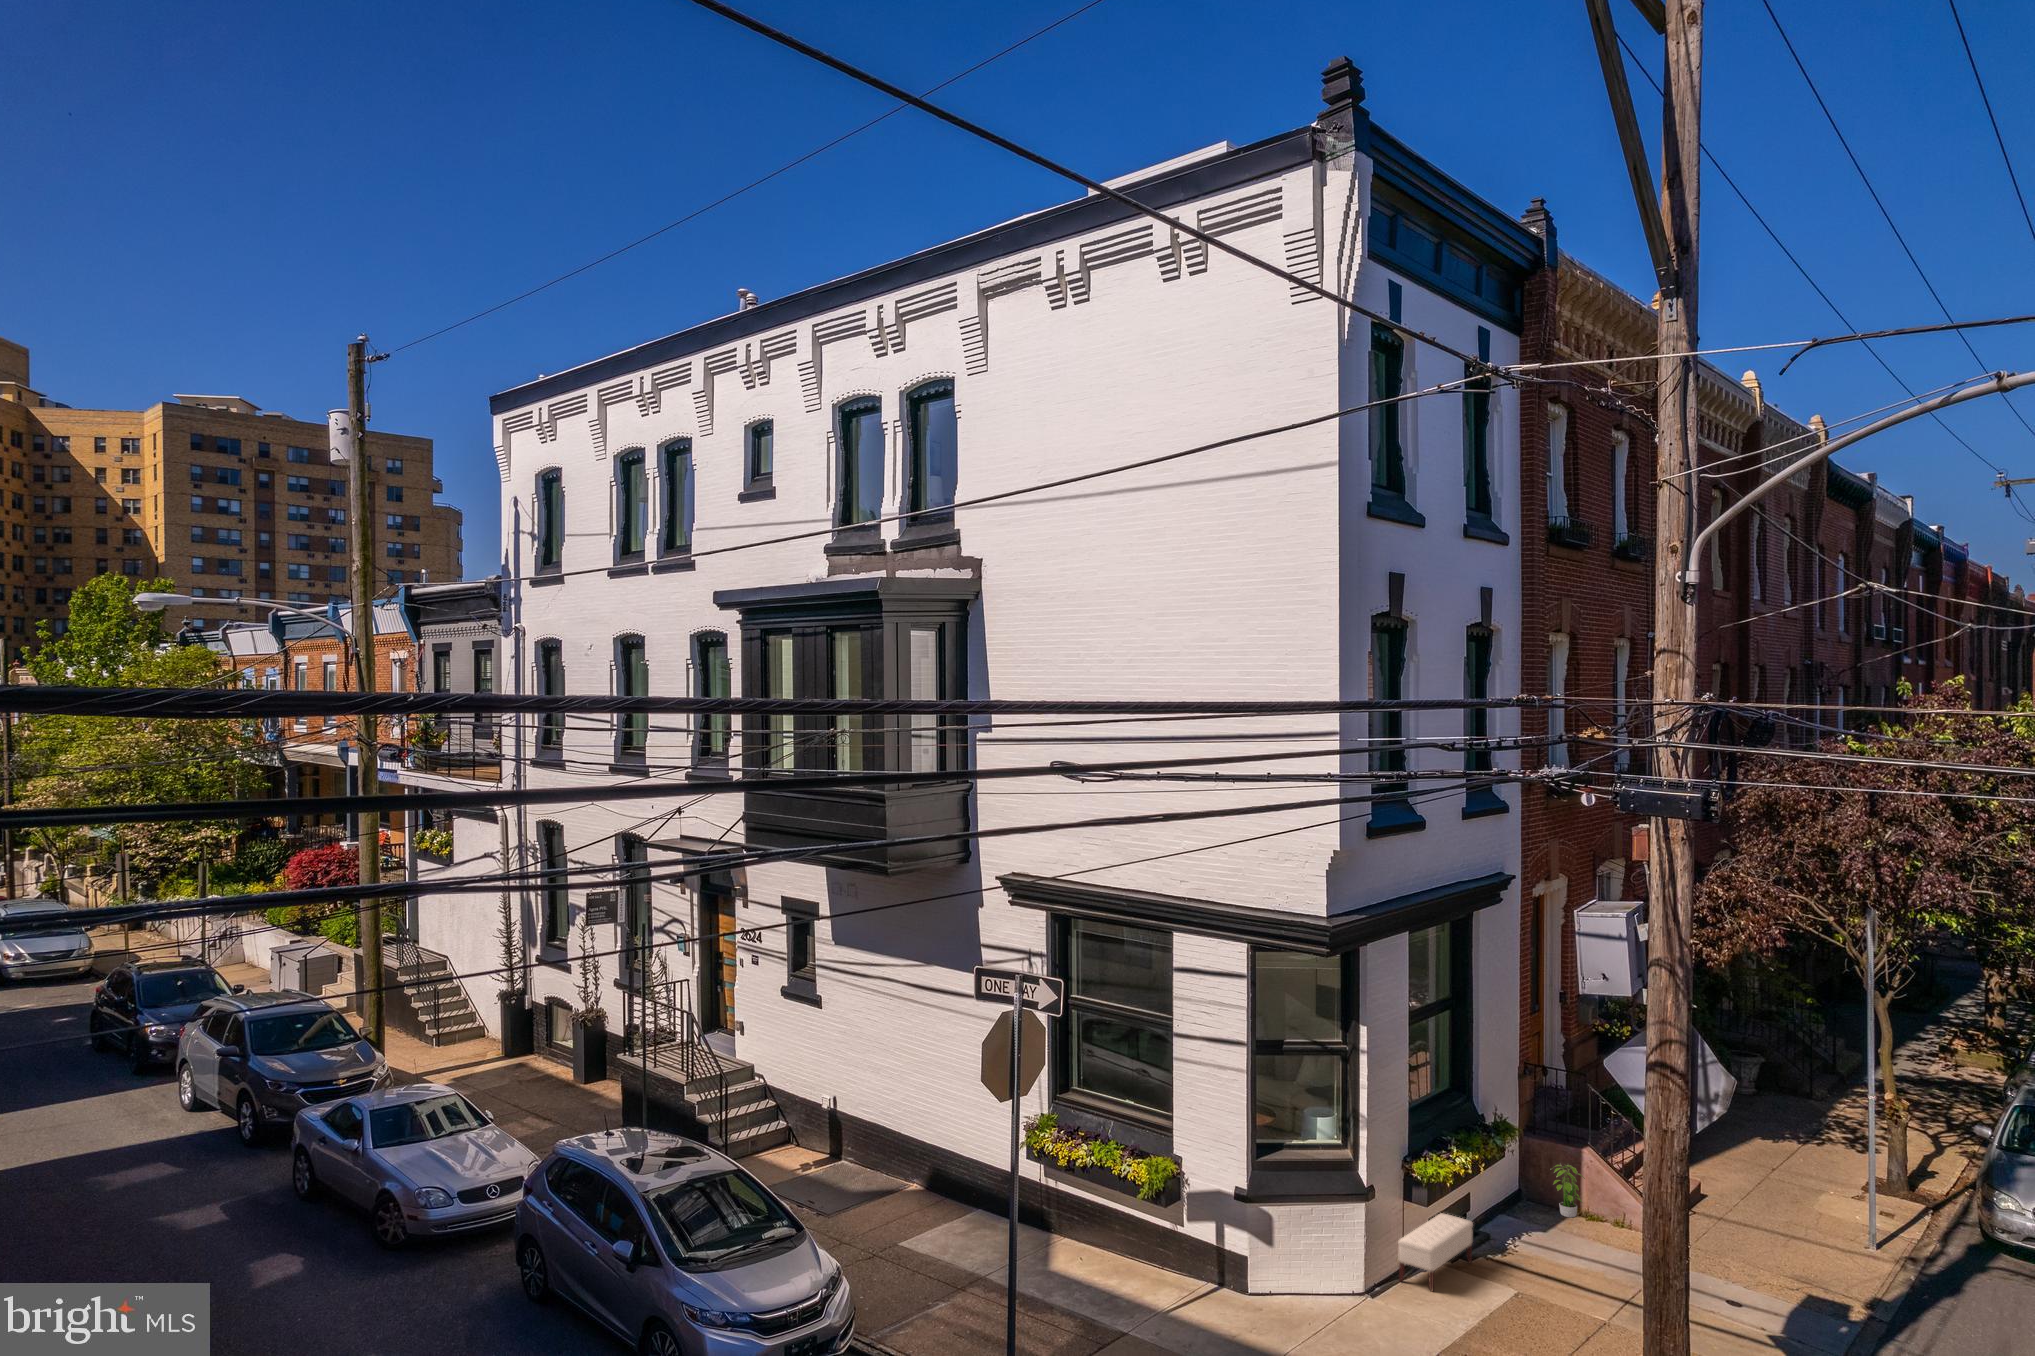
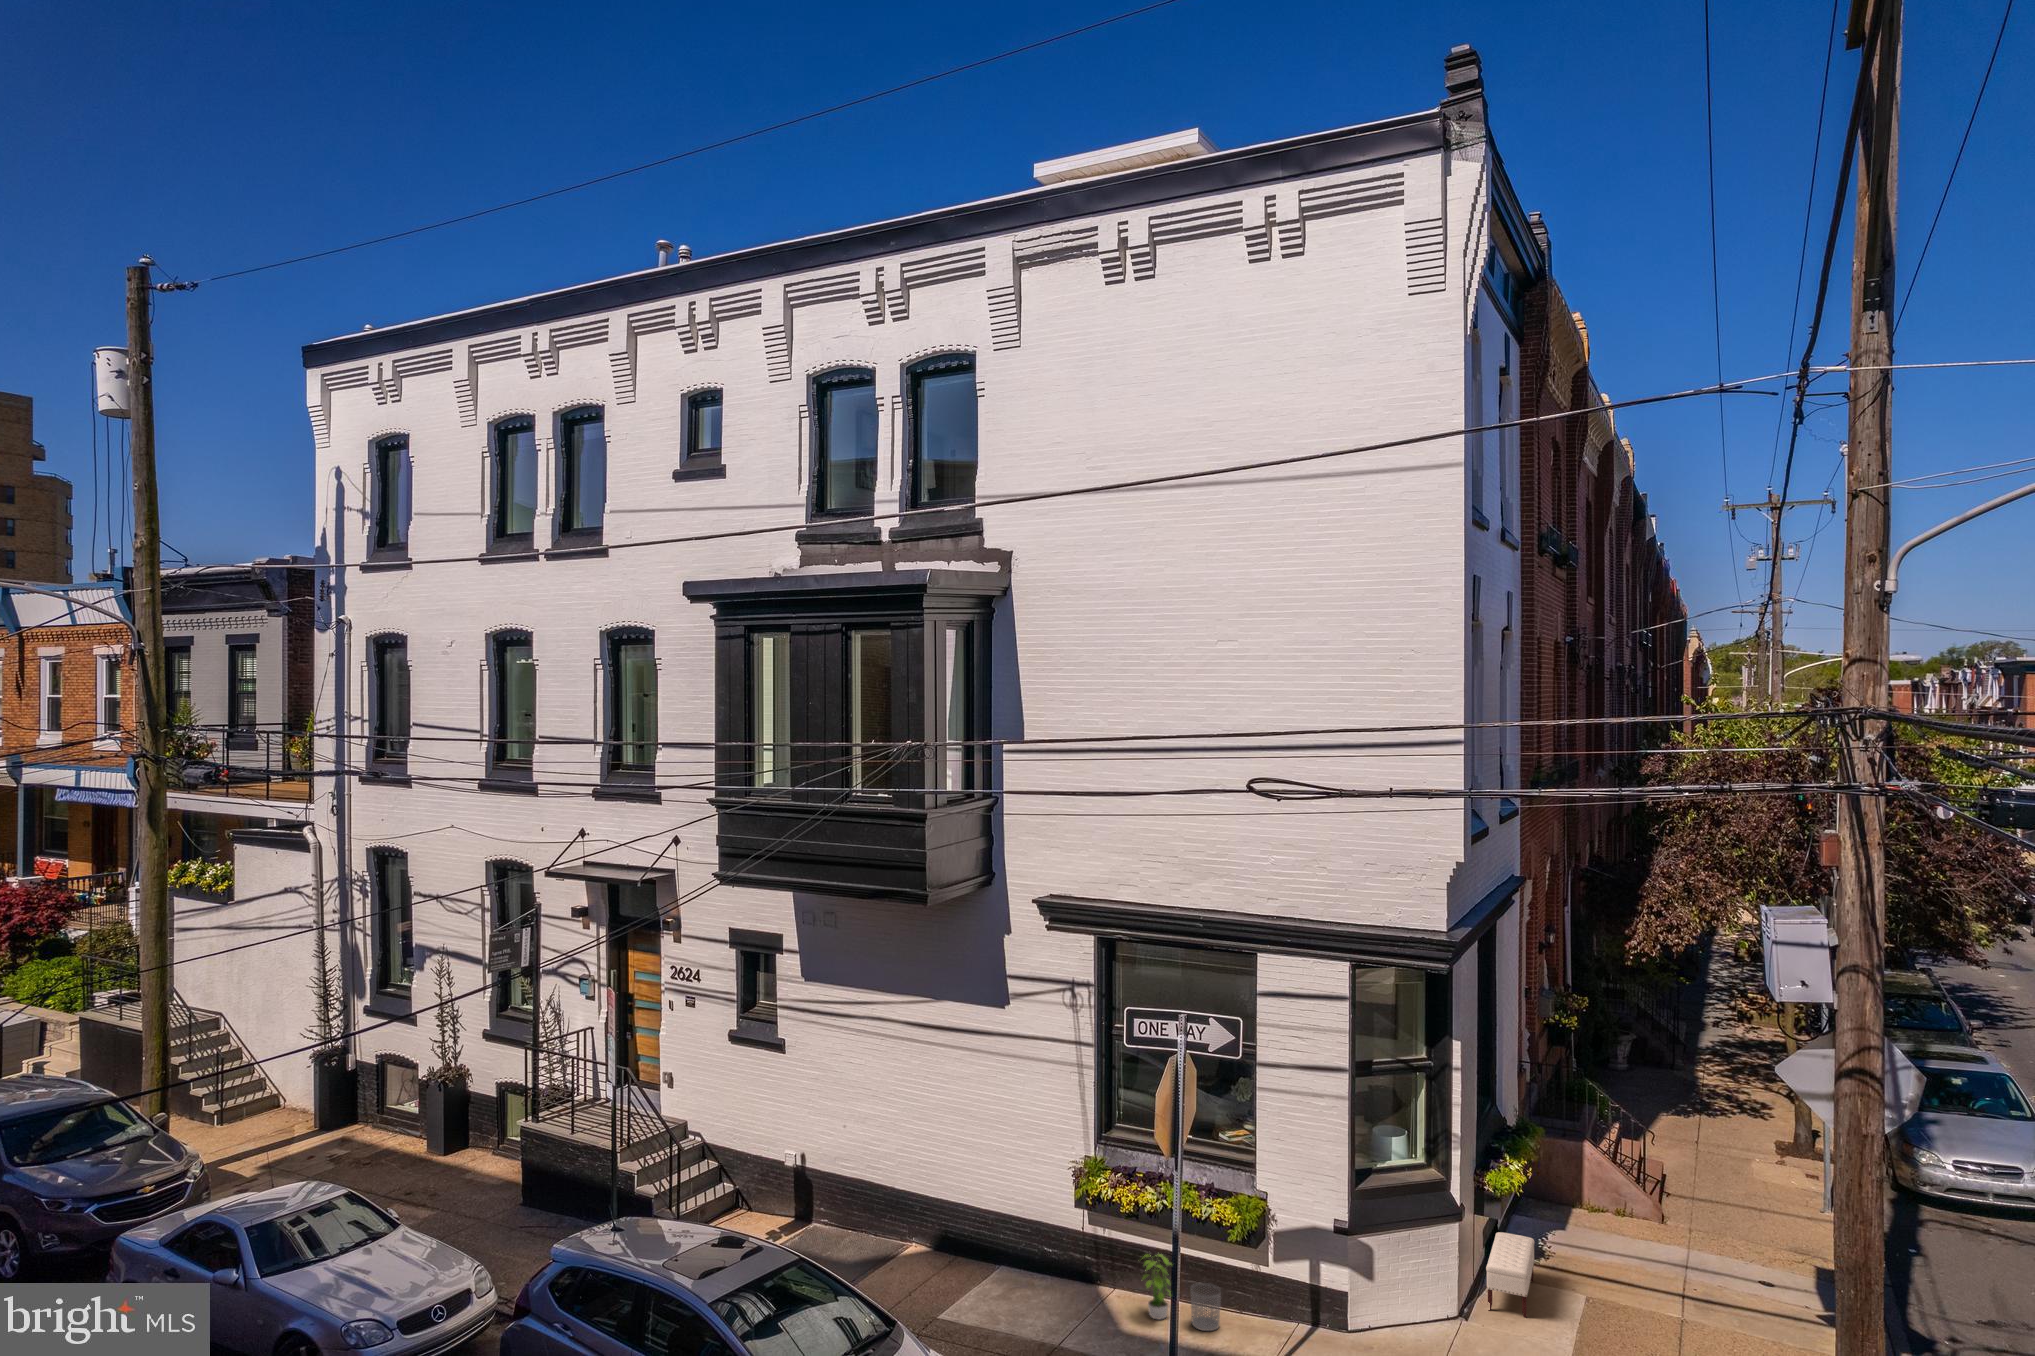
potted plant: present [1553,1165,1585,1217] -> present [1142,1254,1171,1320]
waste bin: none [1103,1228,1131,1271] -> present [1191,1283,1221,1331]

